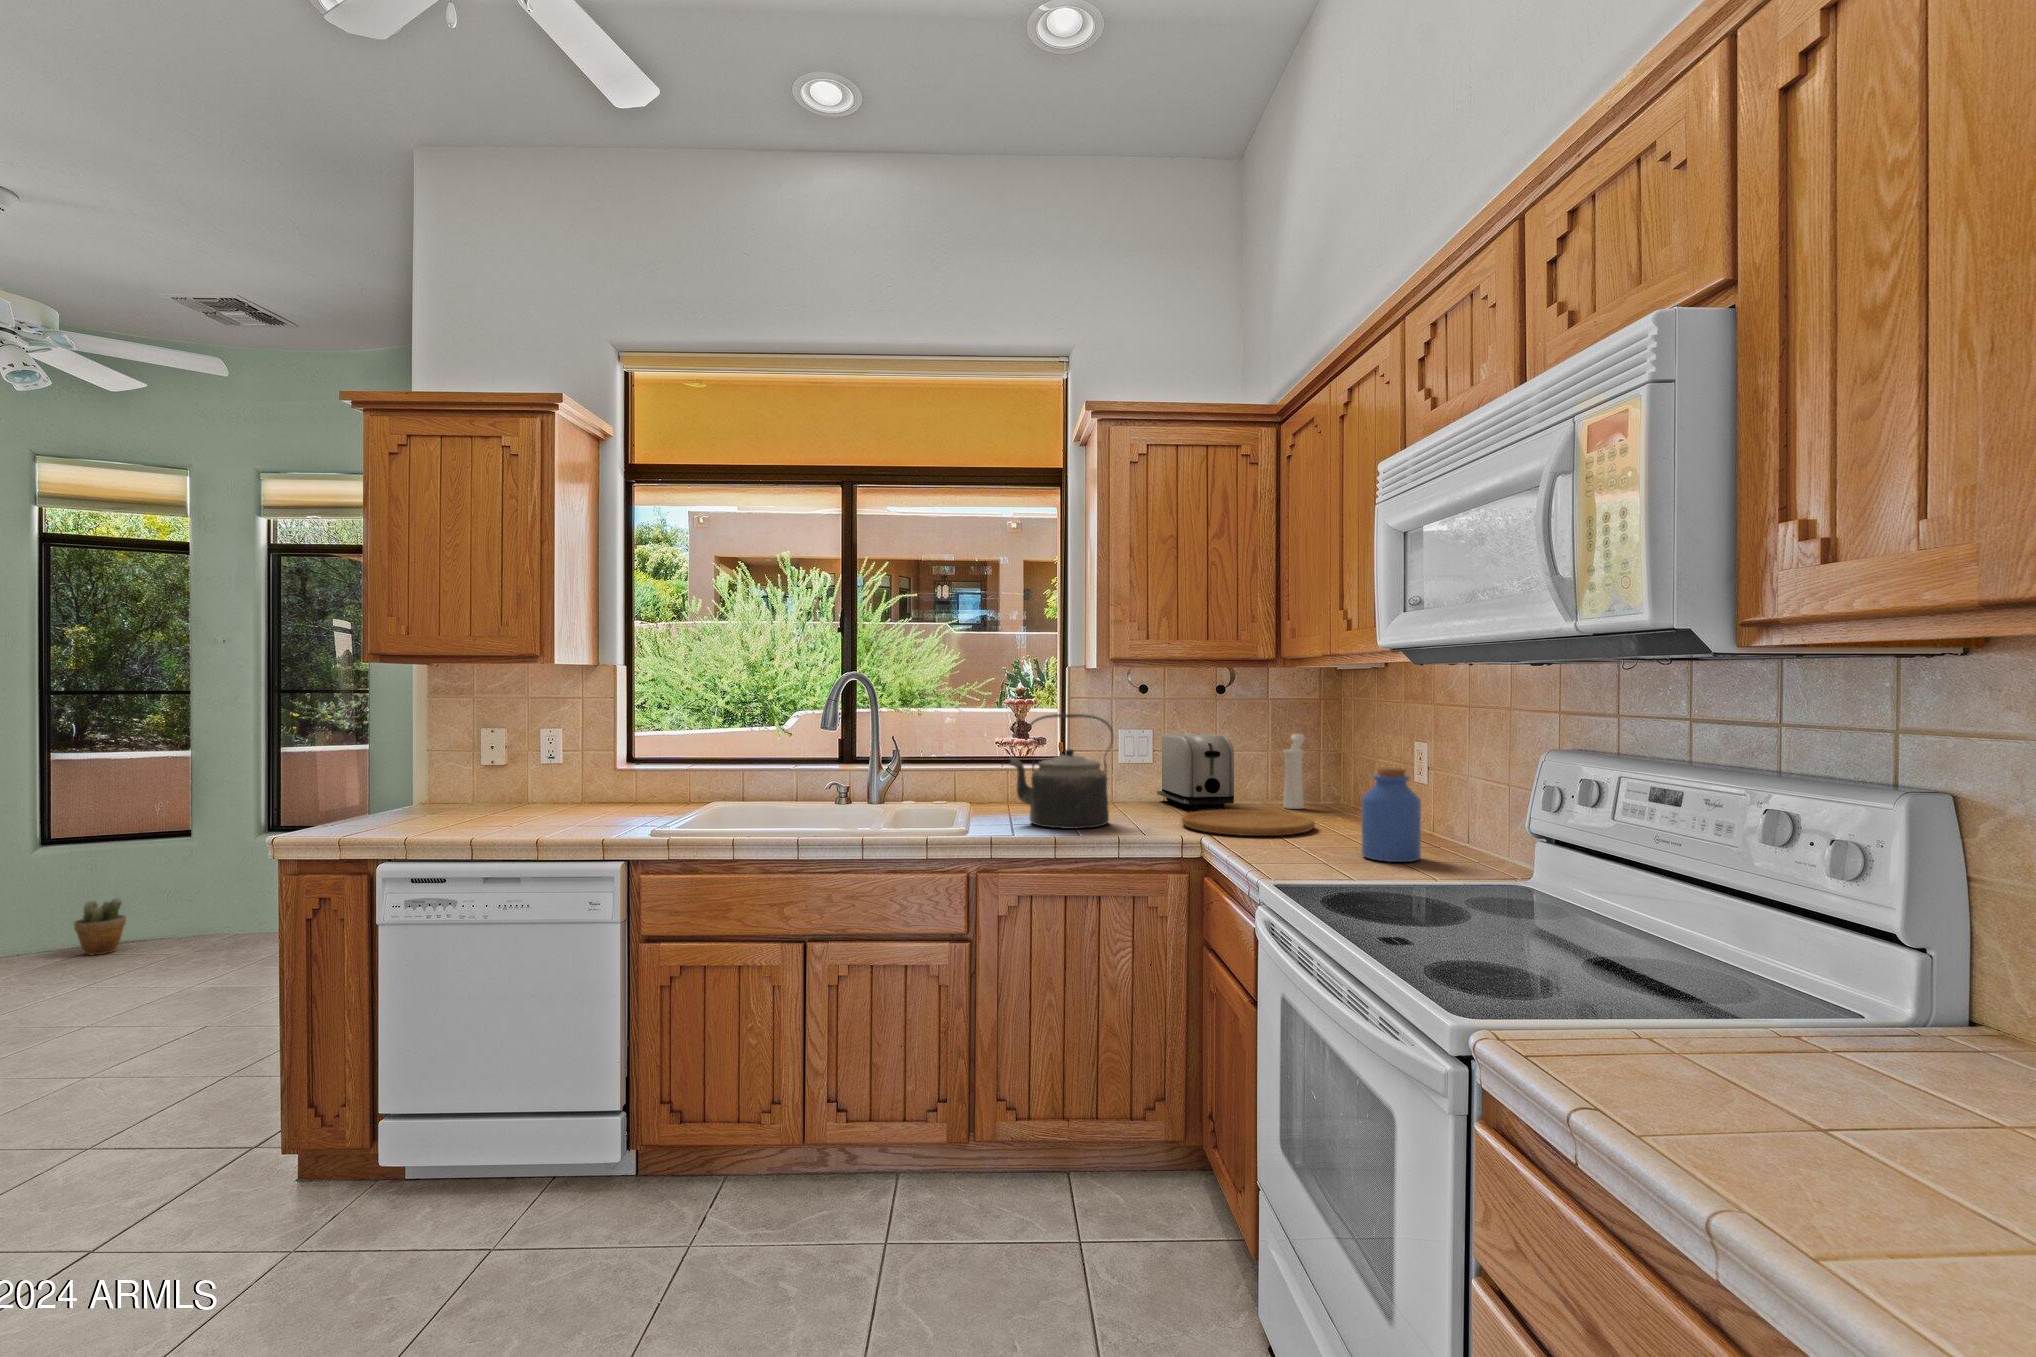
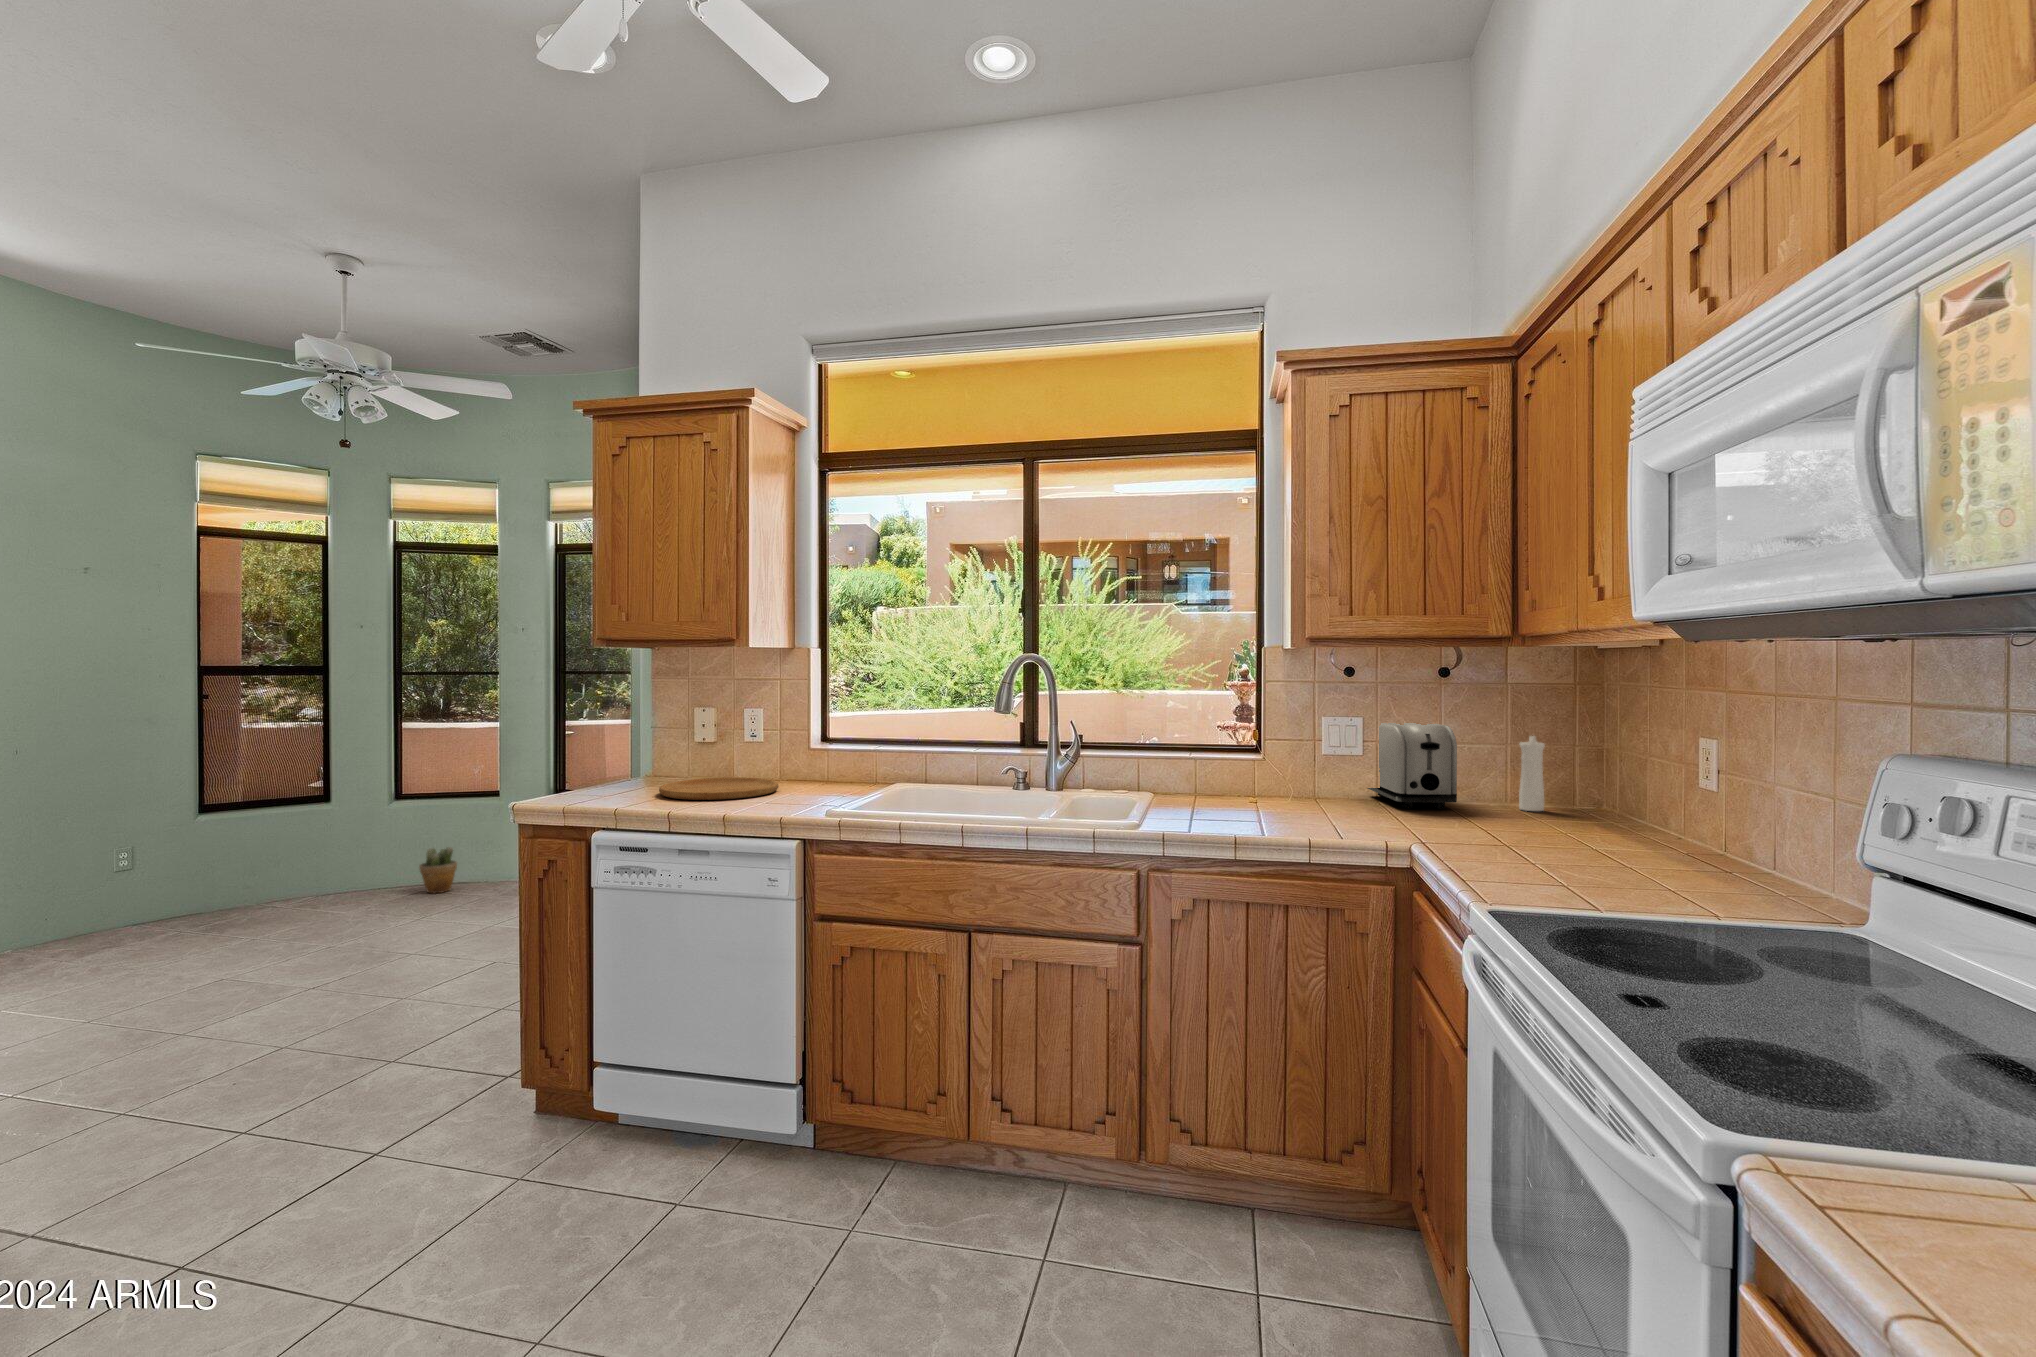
kettle: present [1010,714,1113,829] -> none [1191,700,1308,826]
jar: present [1361,767,1421,862] -> none [1611,771,1694,889]
cutting board: present [1181,809,1315,836] -> present [659,777,779,800]

